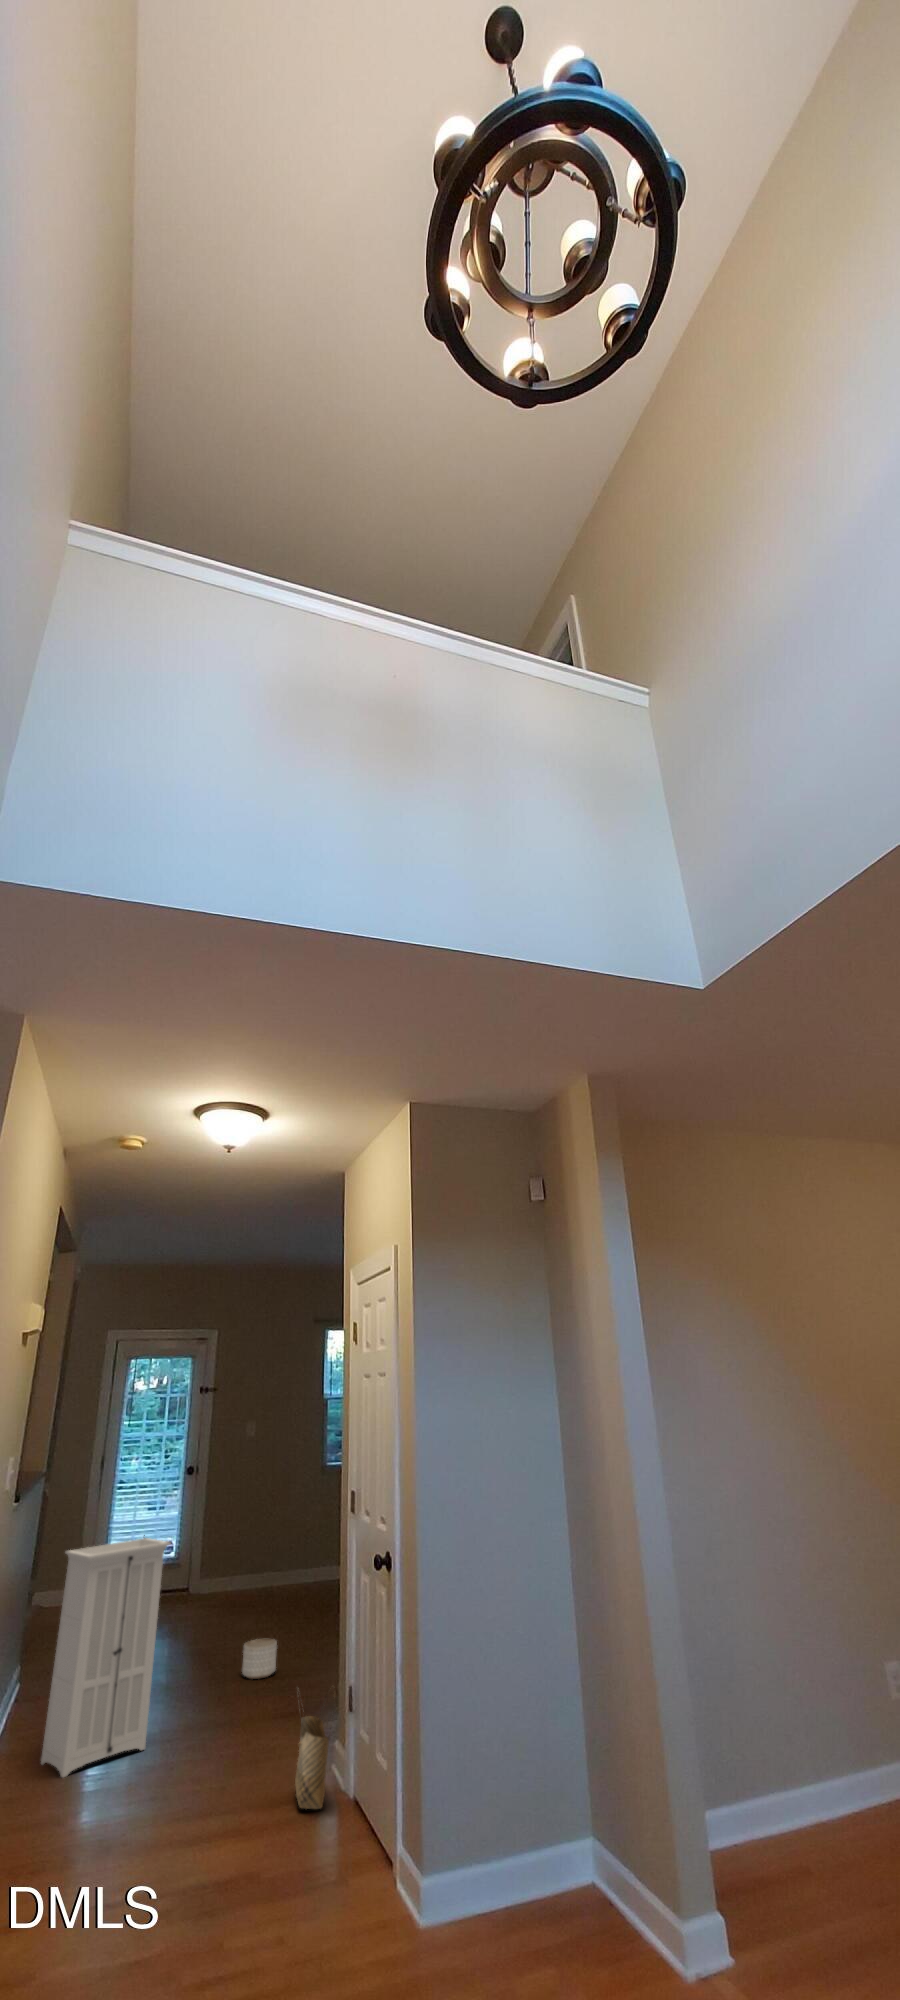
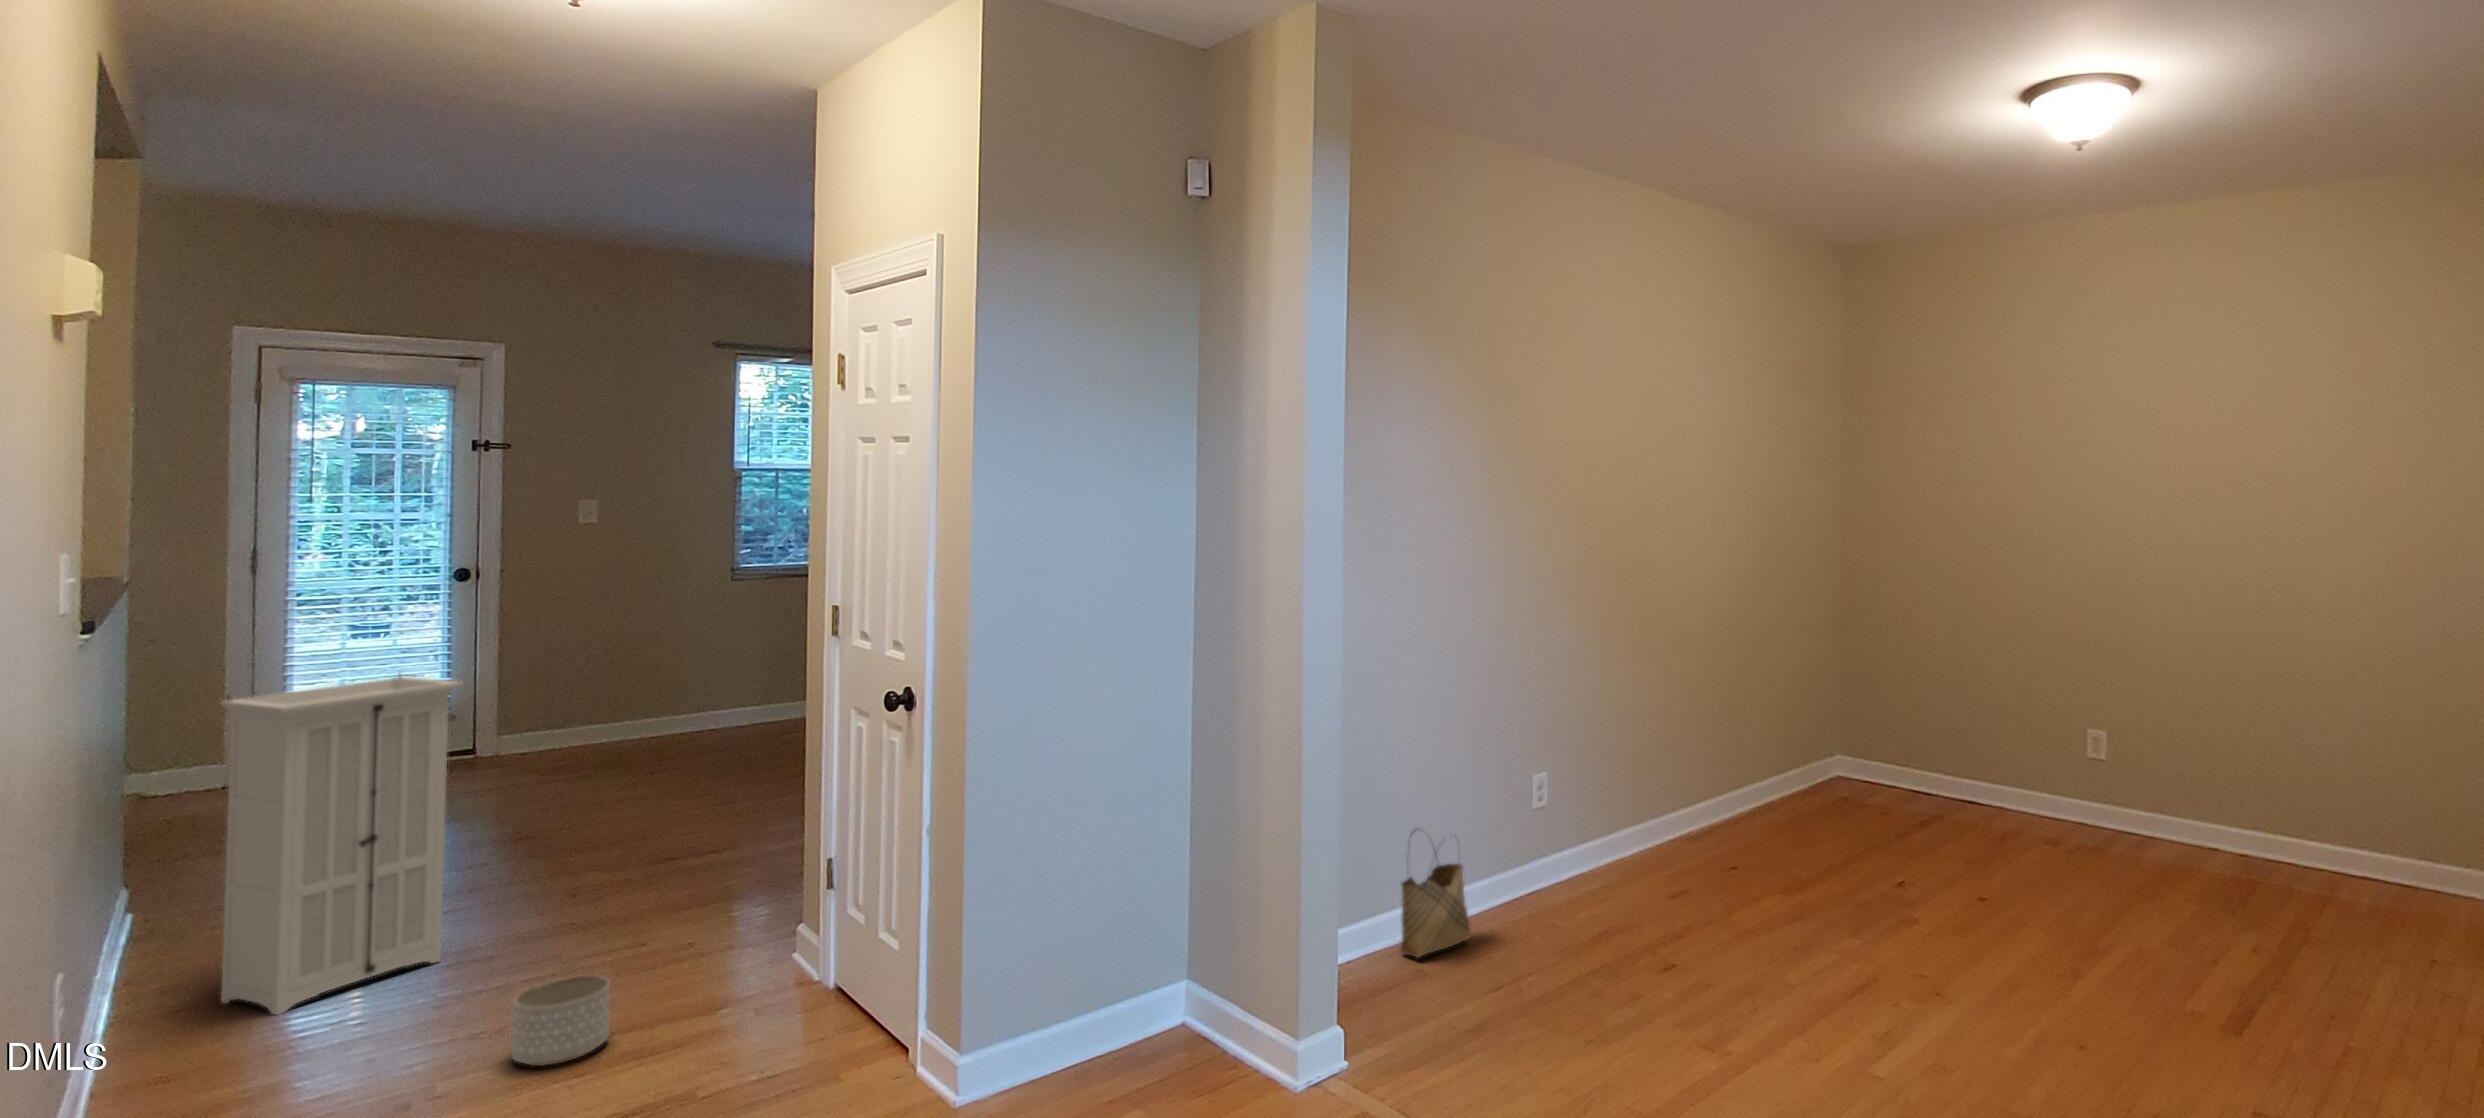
planter: present [242,1639,277,1679] -> present [512,975,610,1066]
woven basket: present [295,1690,329,1809] -> present [1401,832,1470,957]

